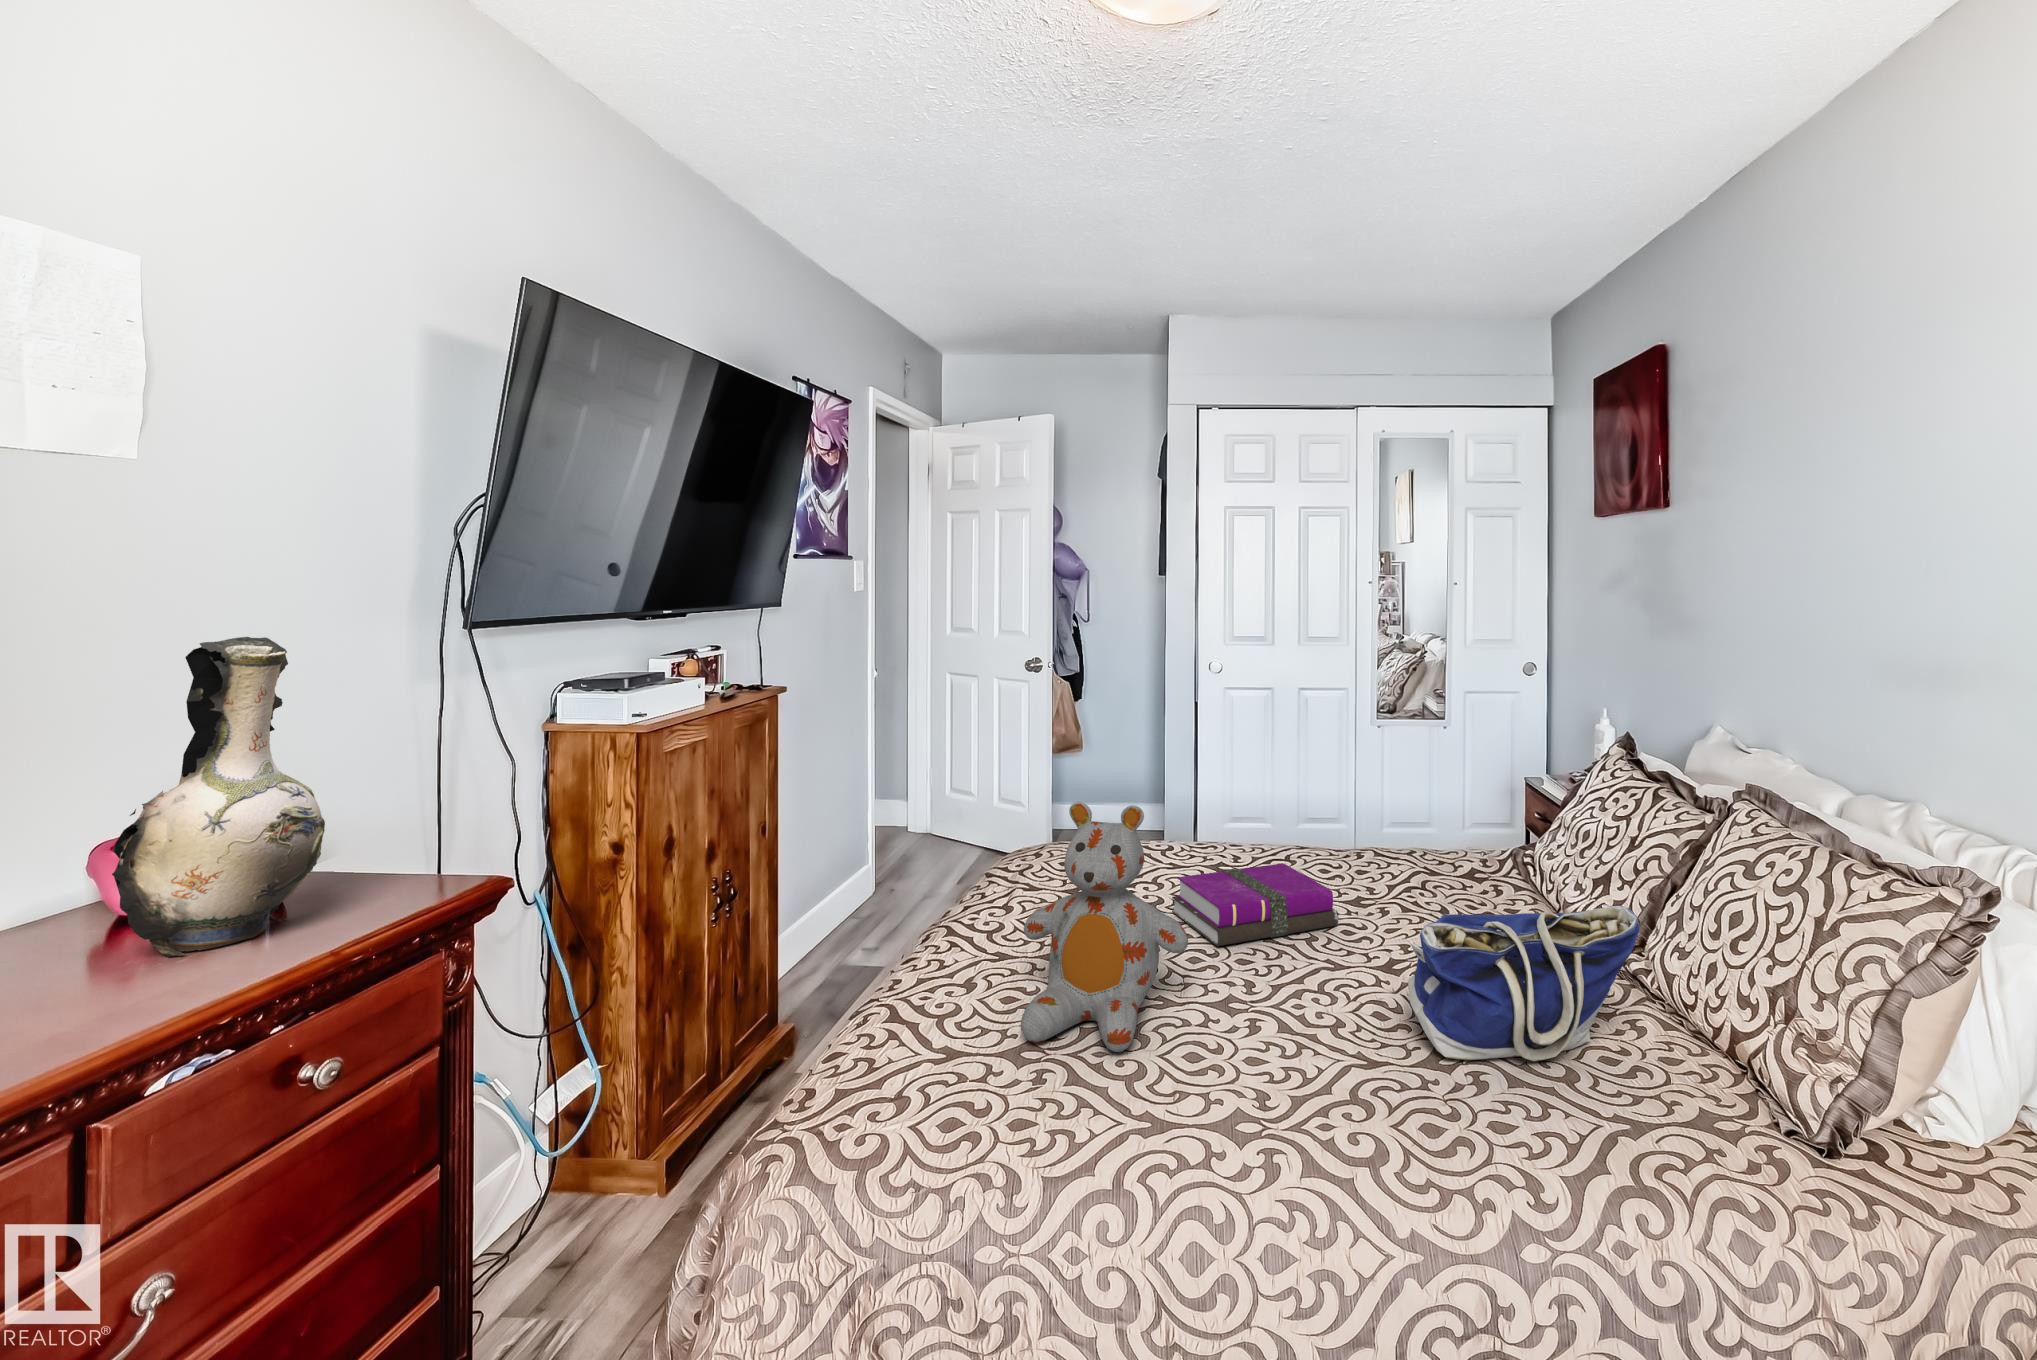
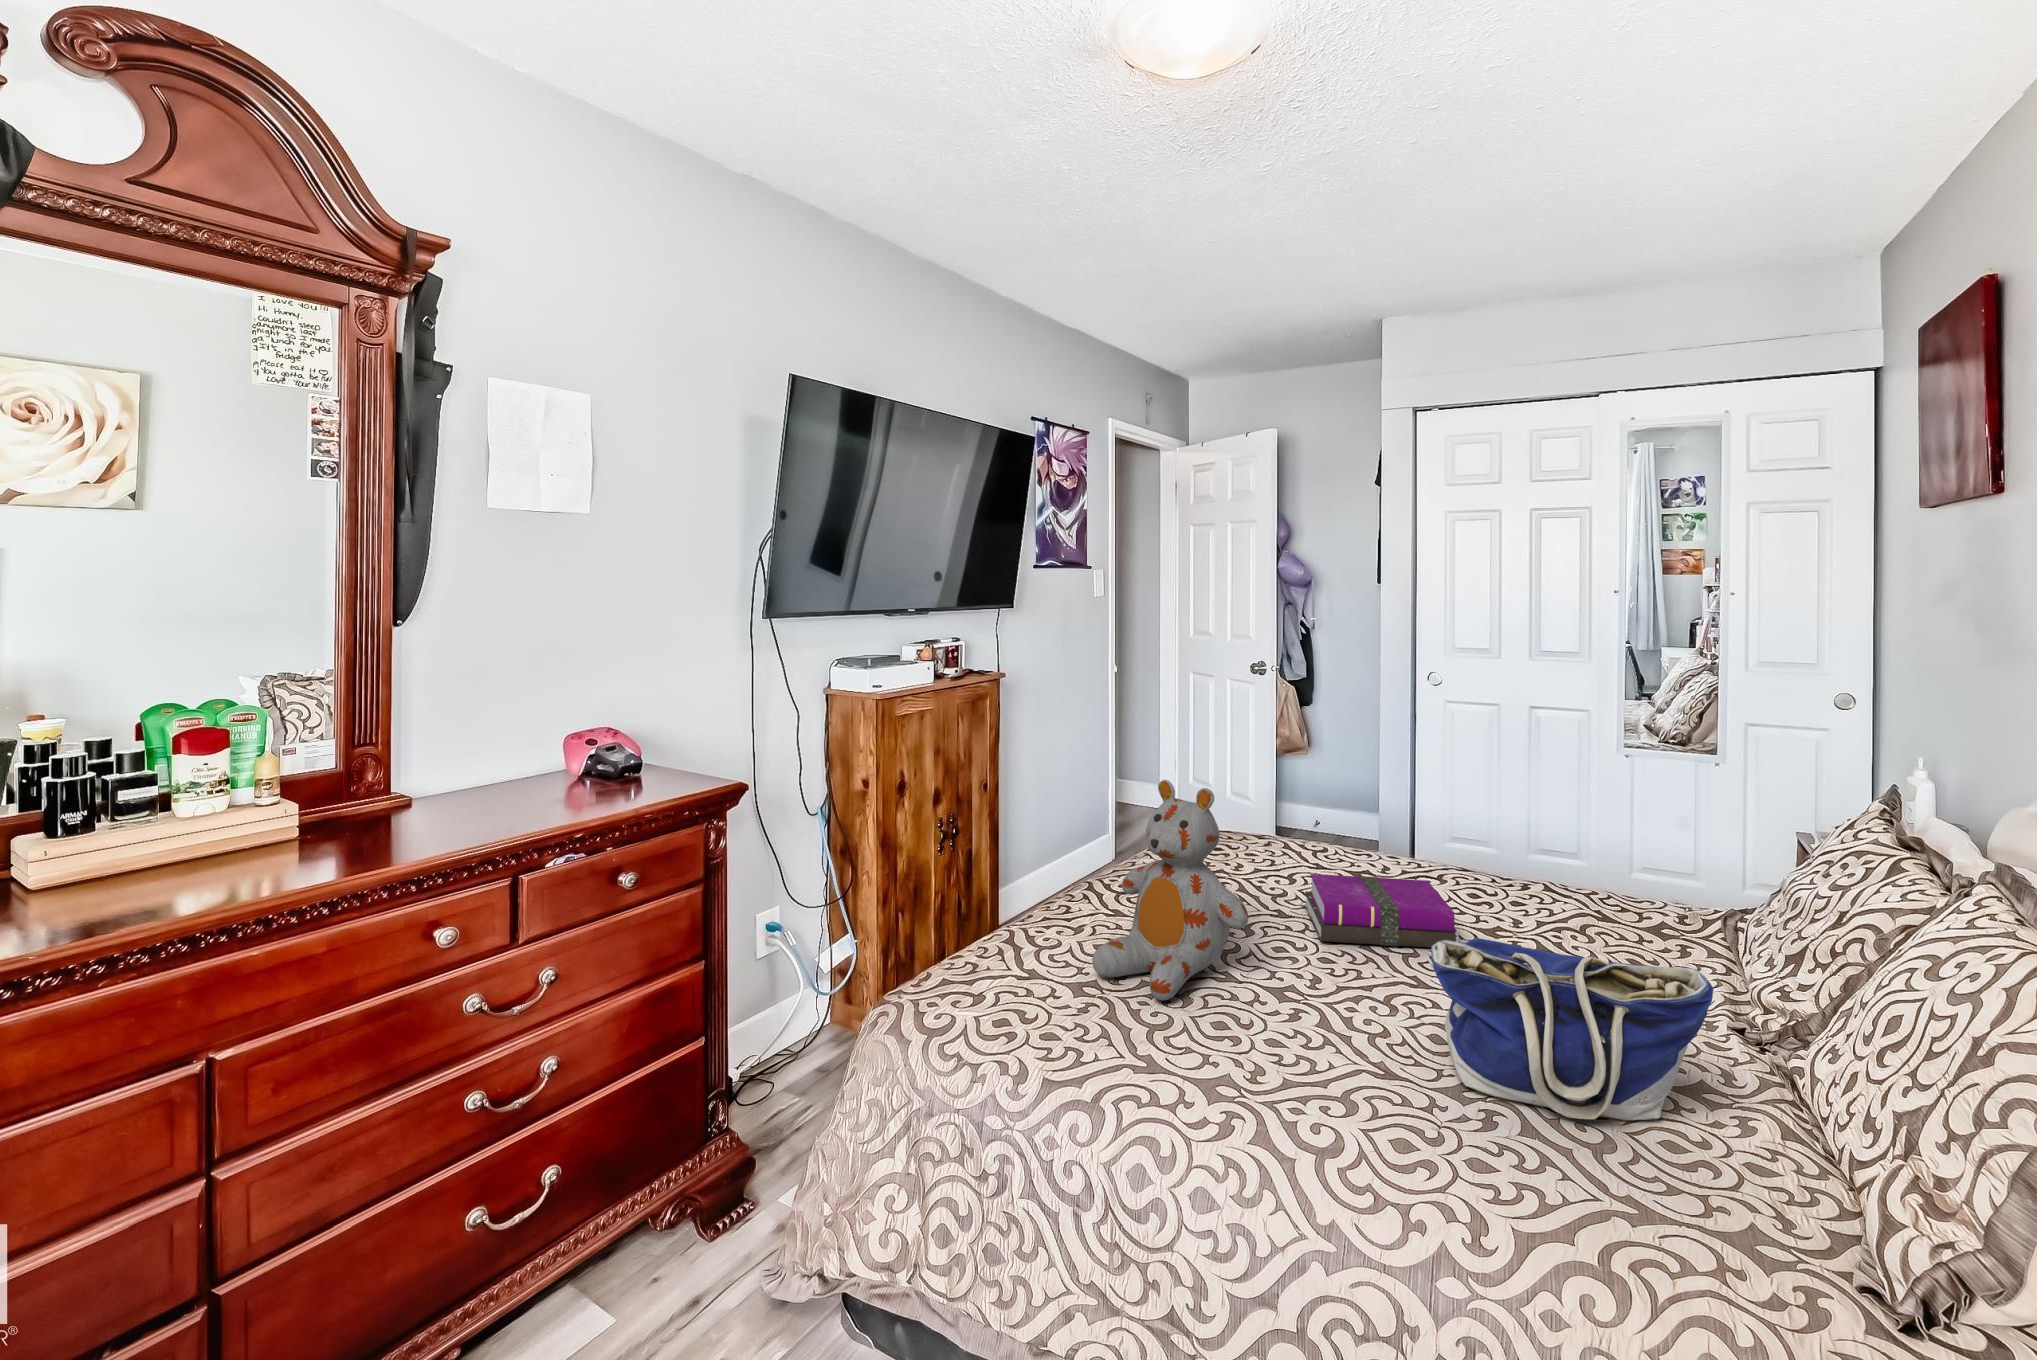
decorative vase: present [112,637,325,957] -> none [551,603,660,789]

